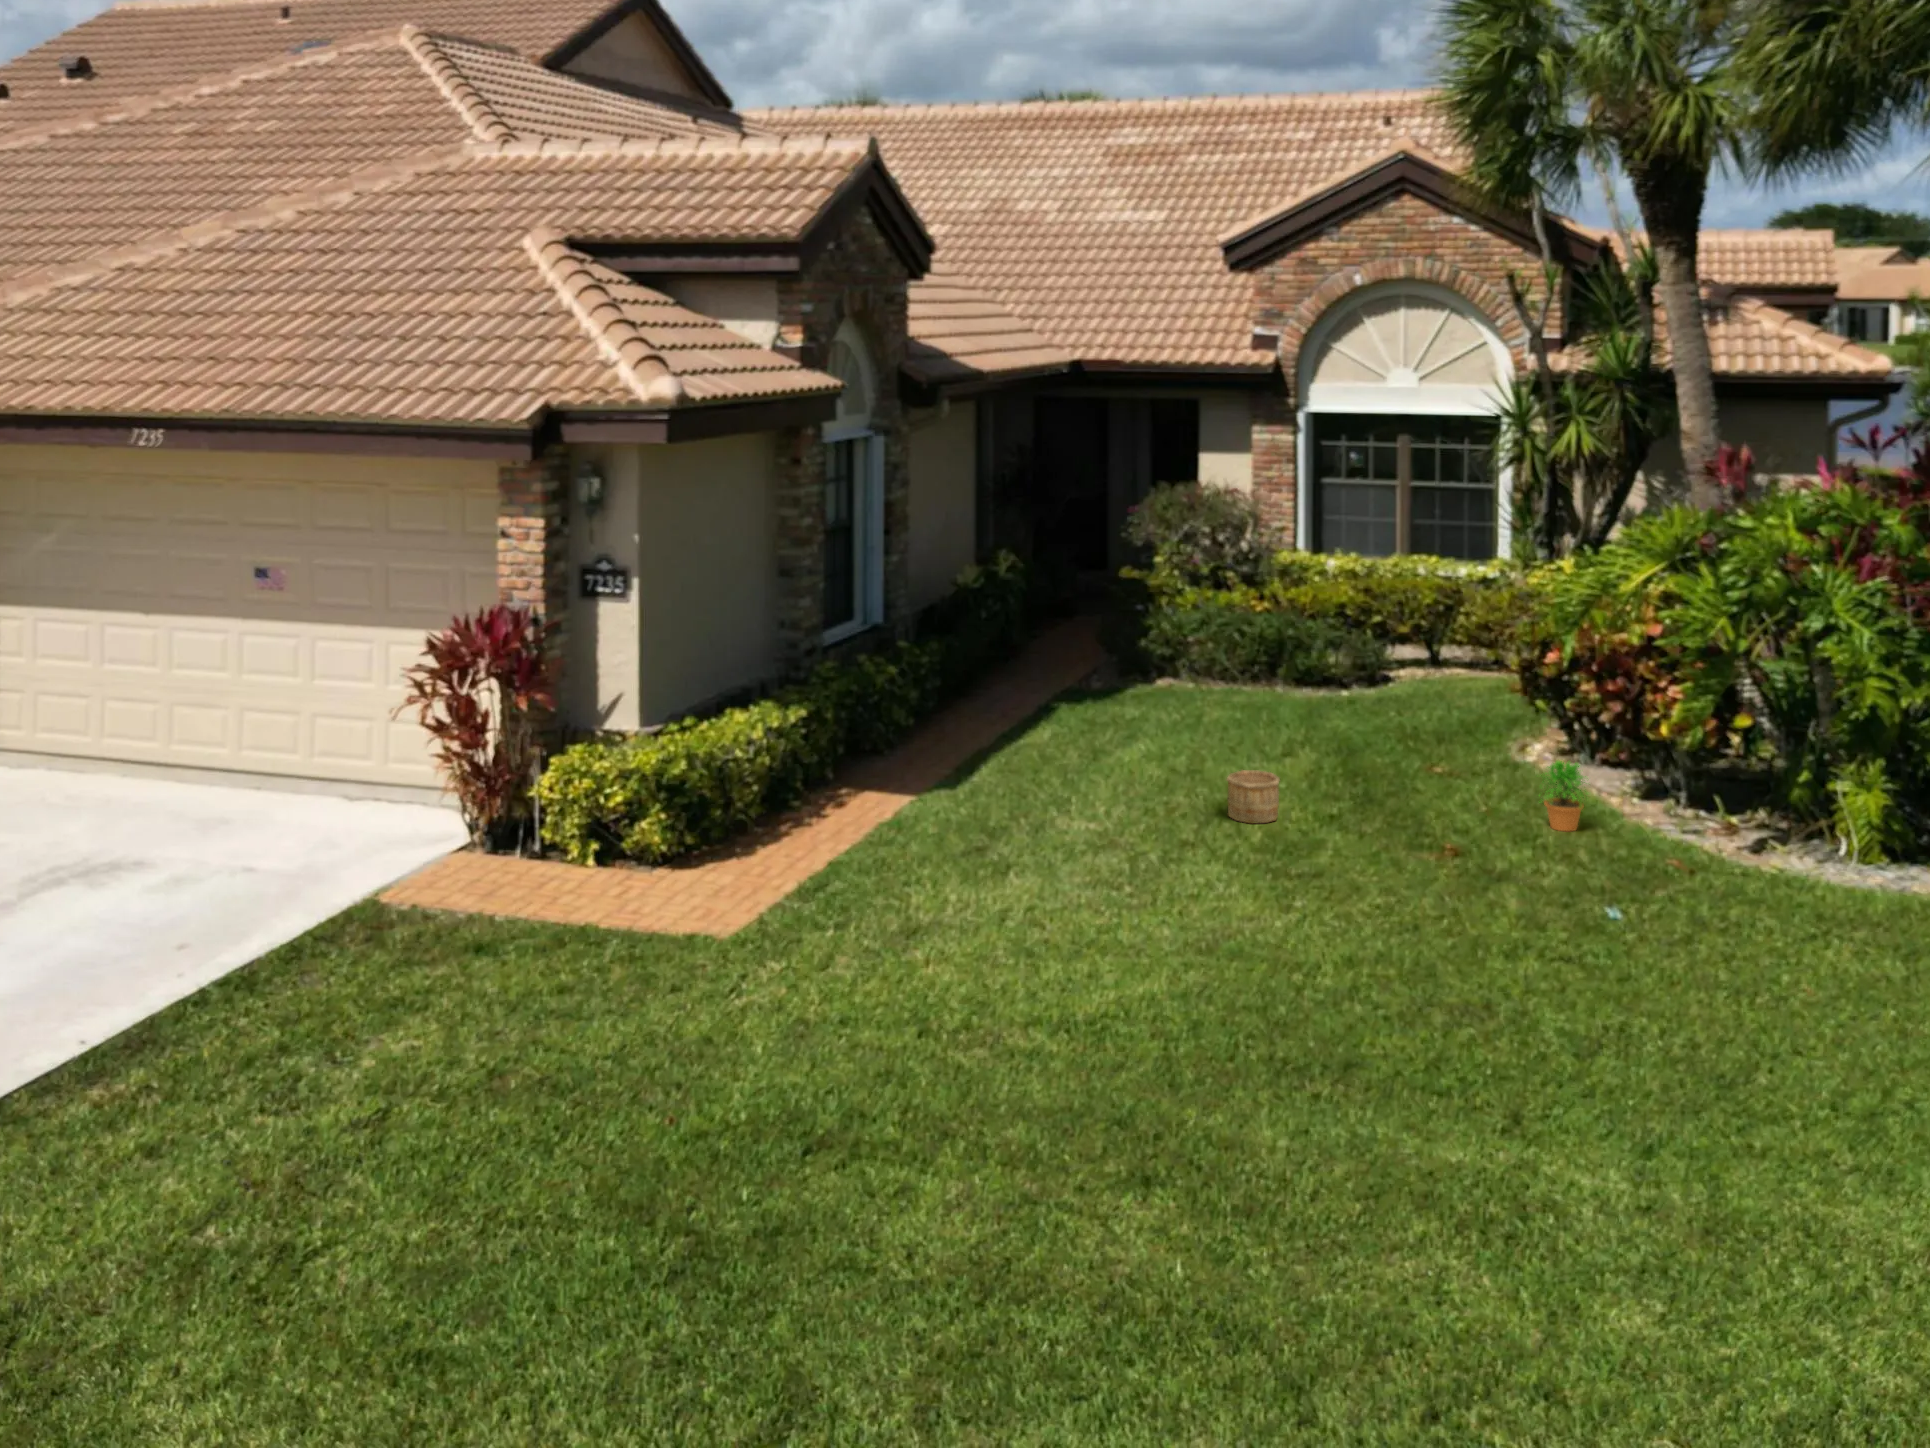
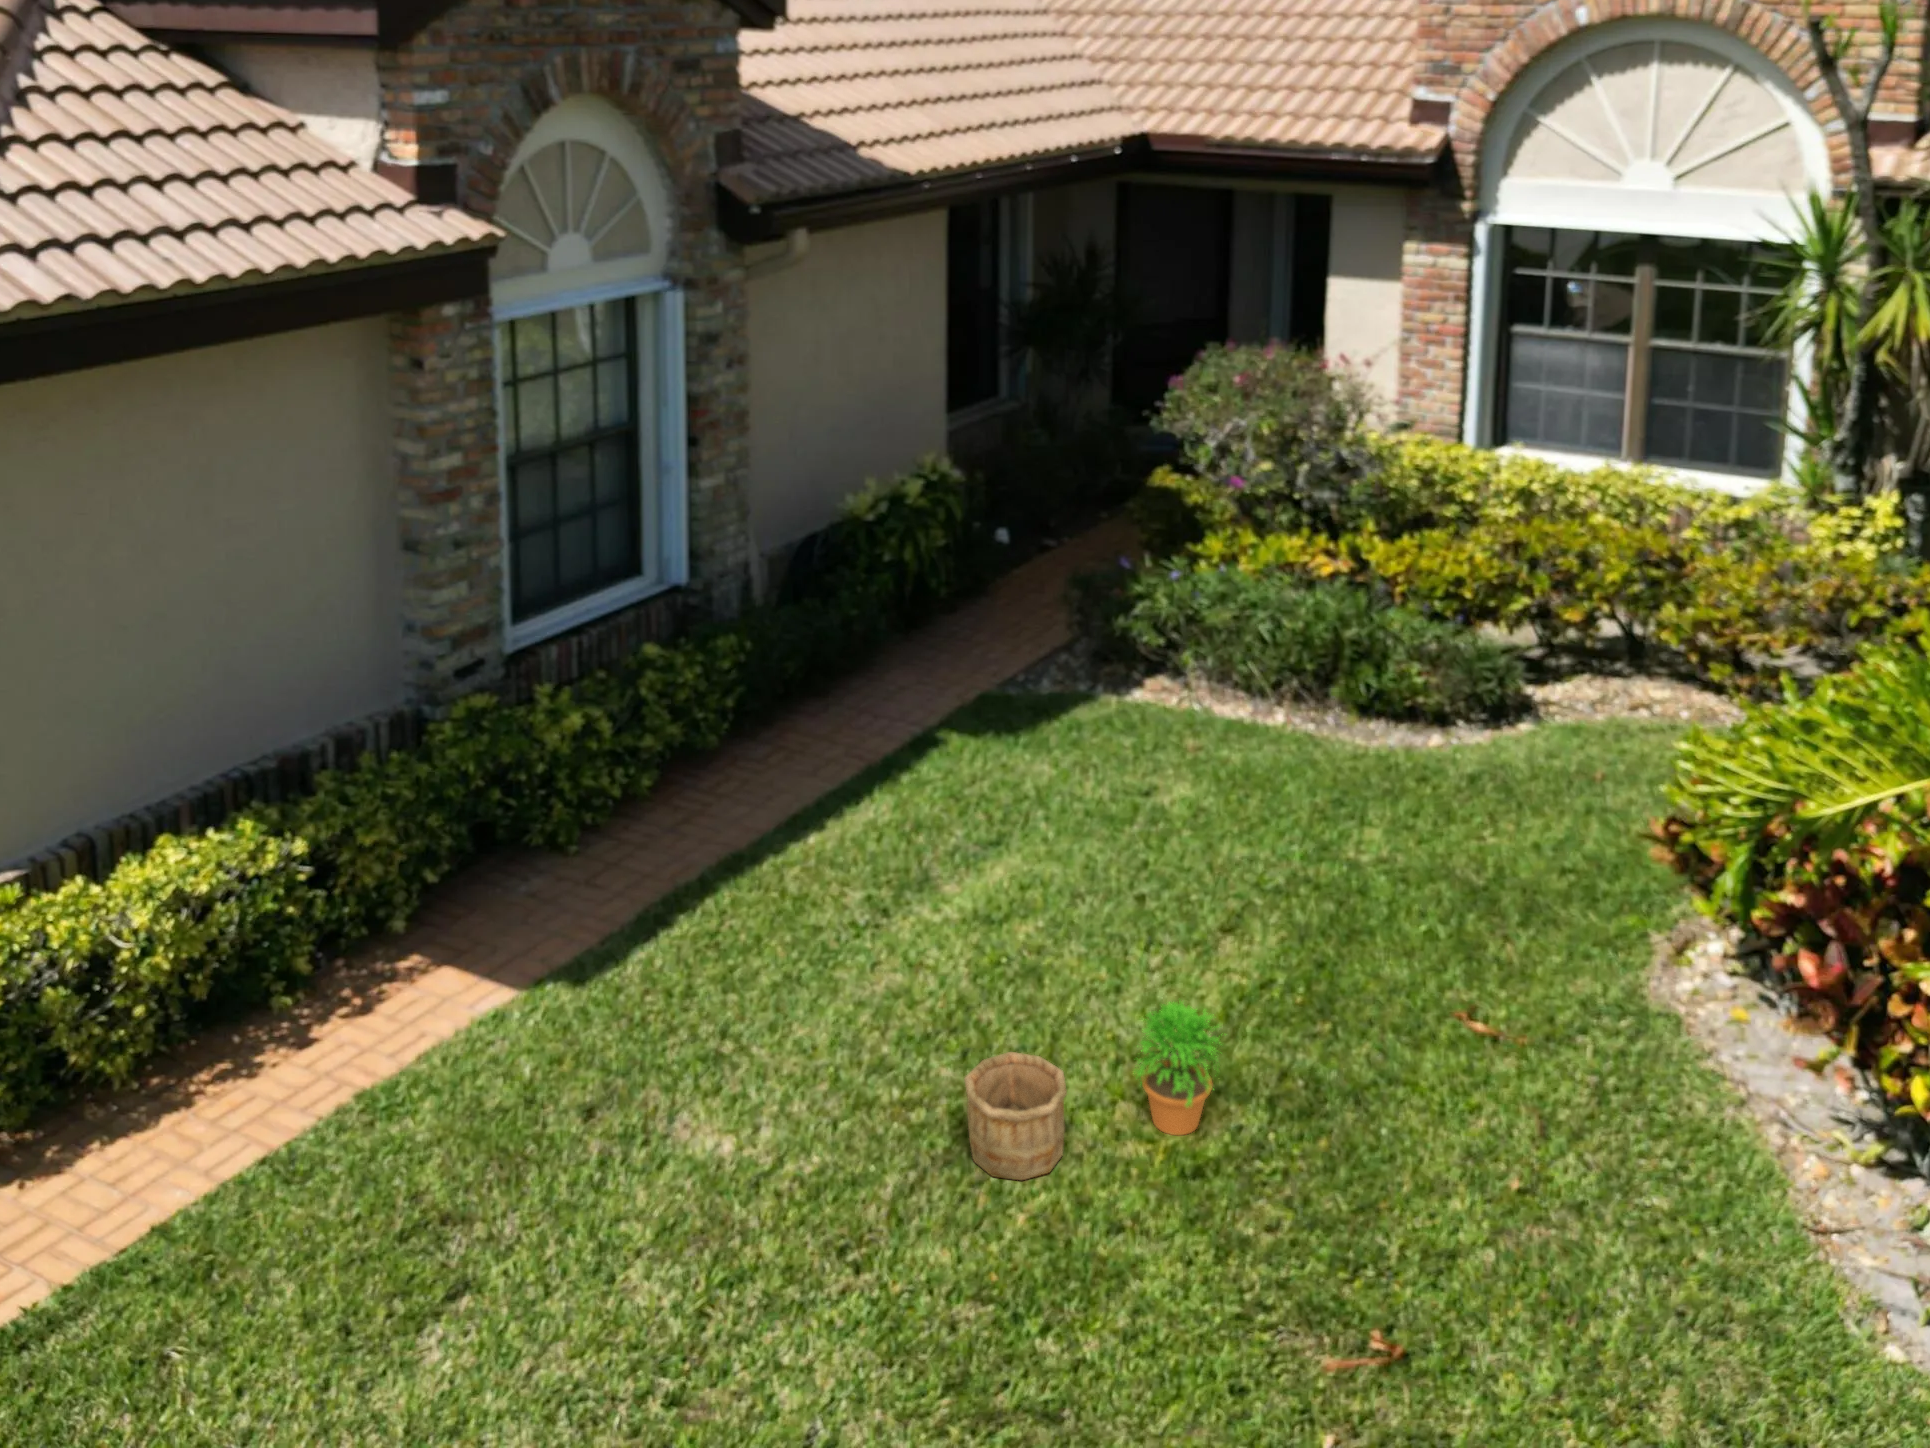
potted plant: present [1539,761,1587,831] -> present [1134,1002,1226,1135]

